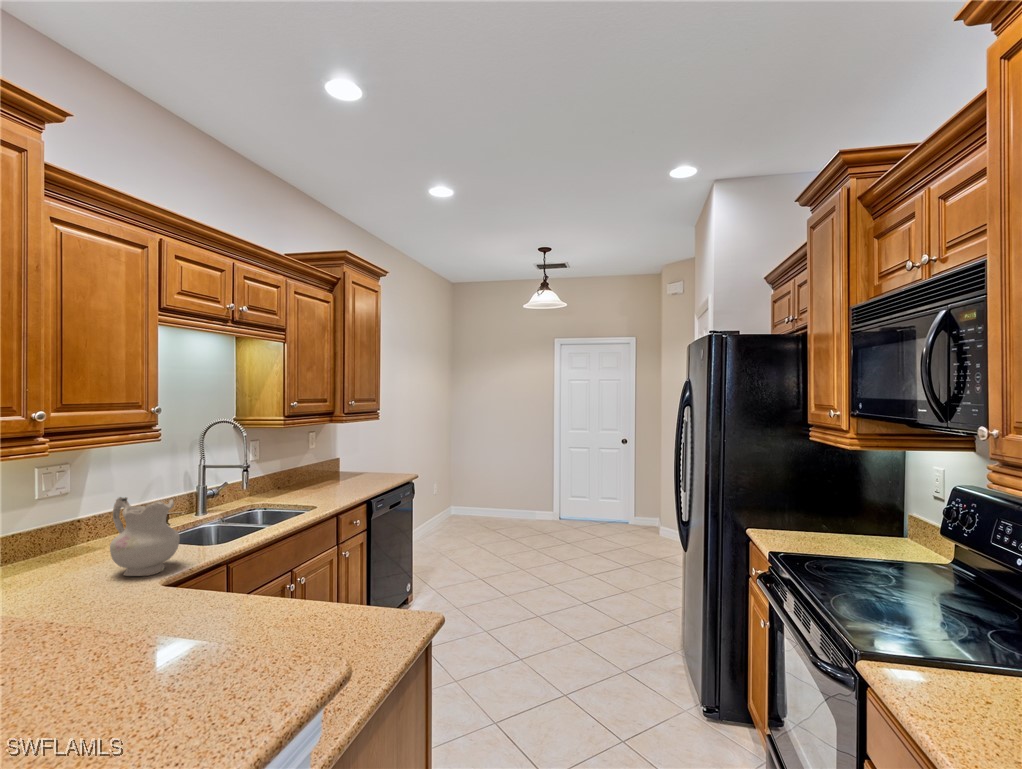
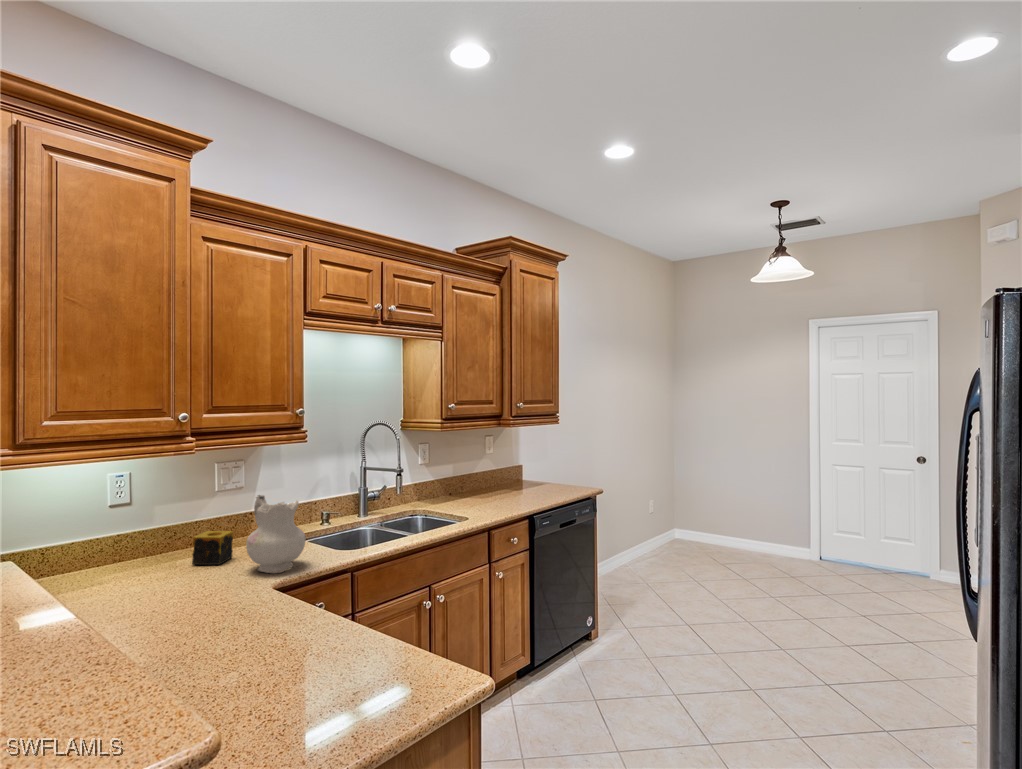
candle: none [28,540,78,582] -> present [192,531,233,565]

